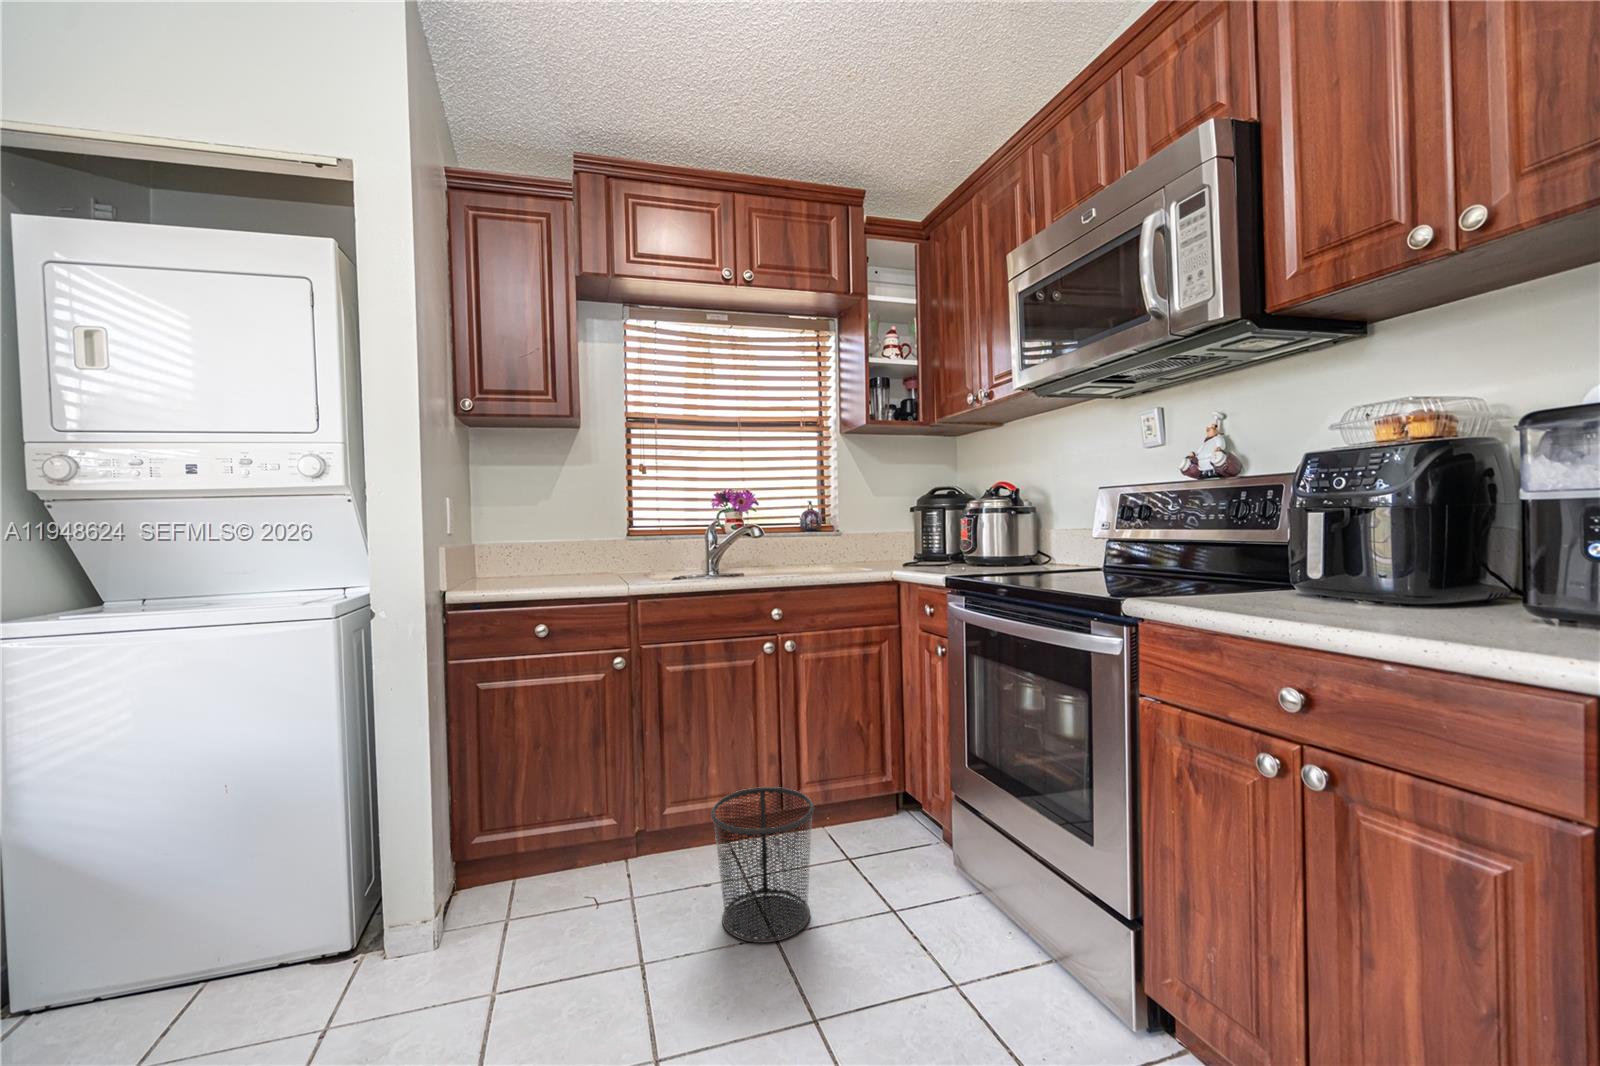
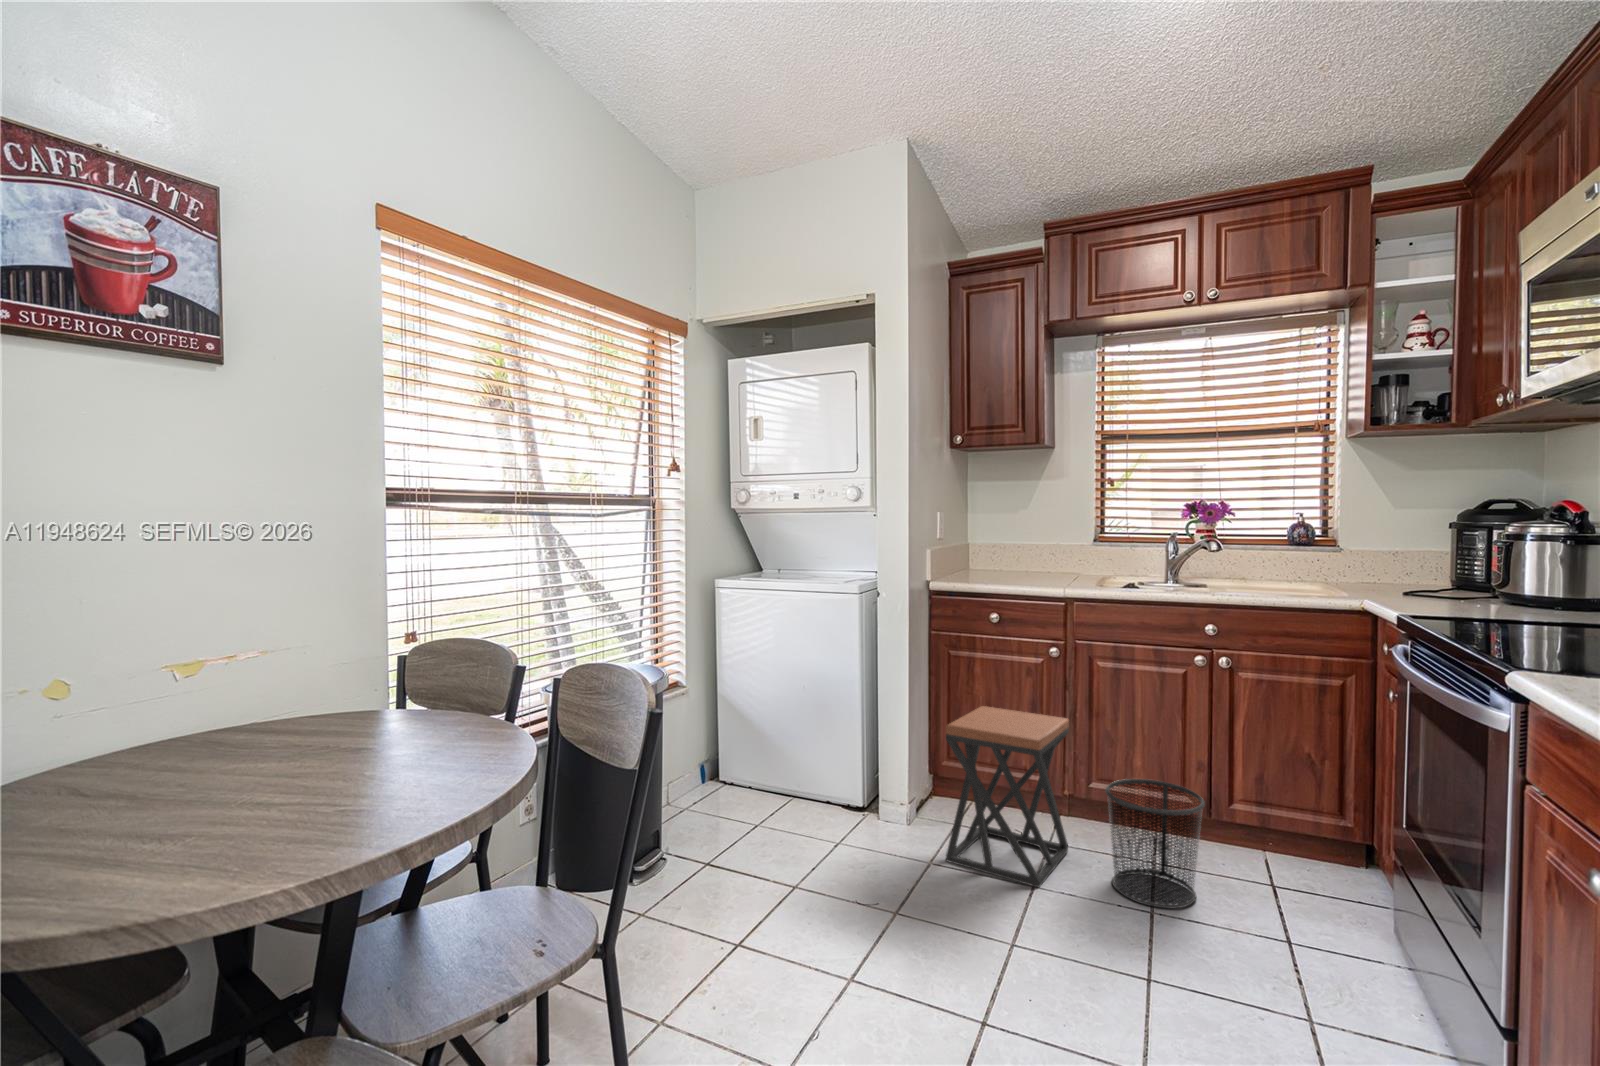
stool: none [503,741,660,996] -> present [946,706,1069,887]

